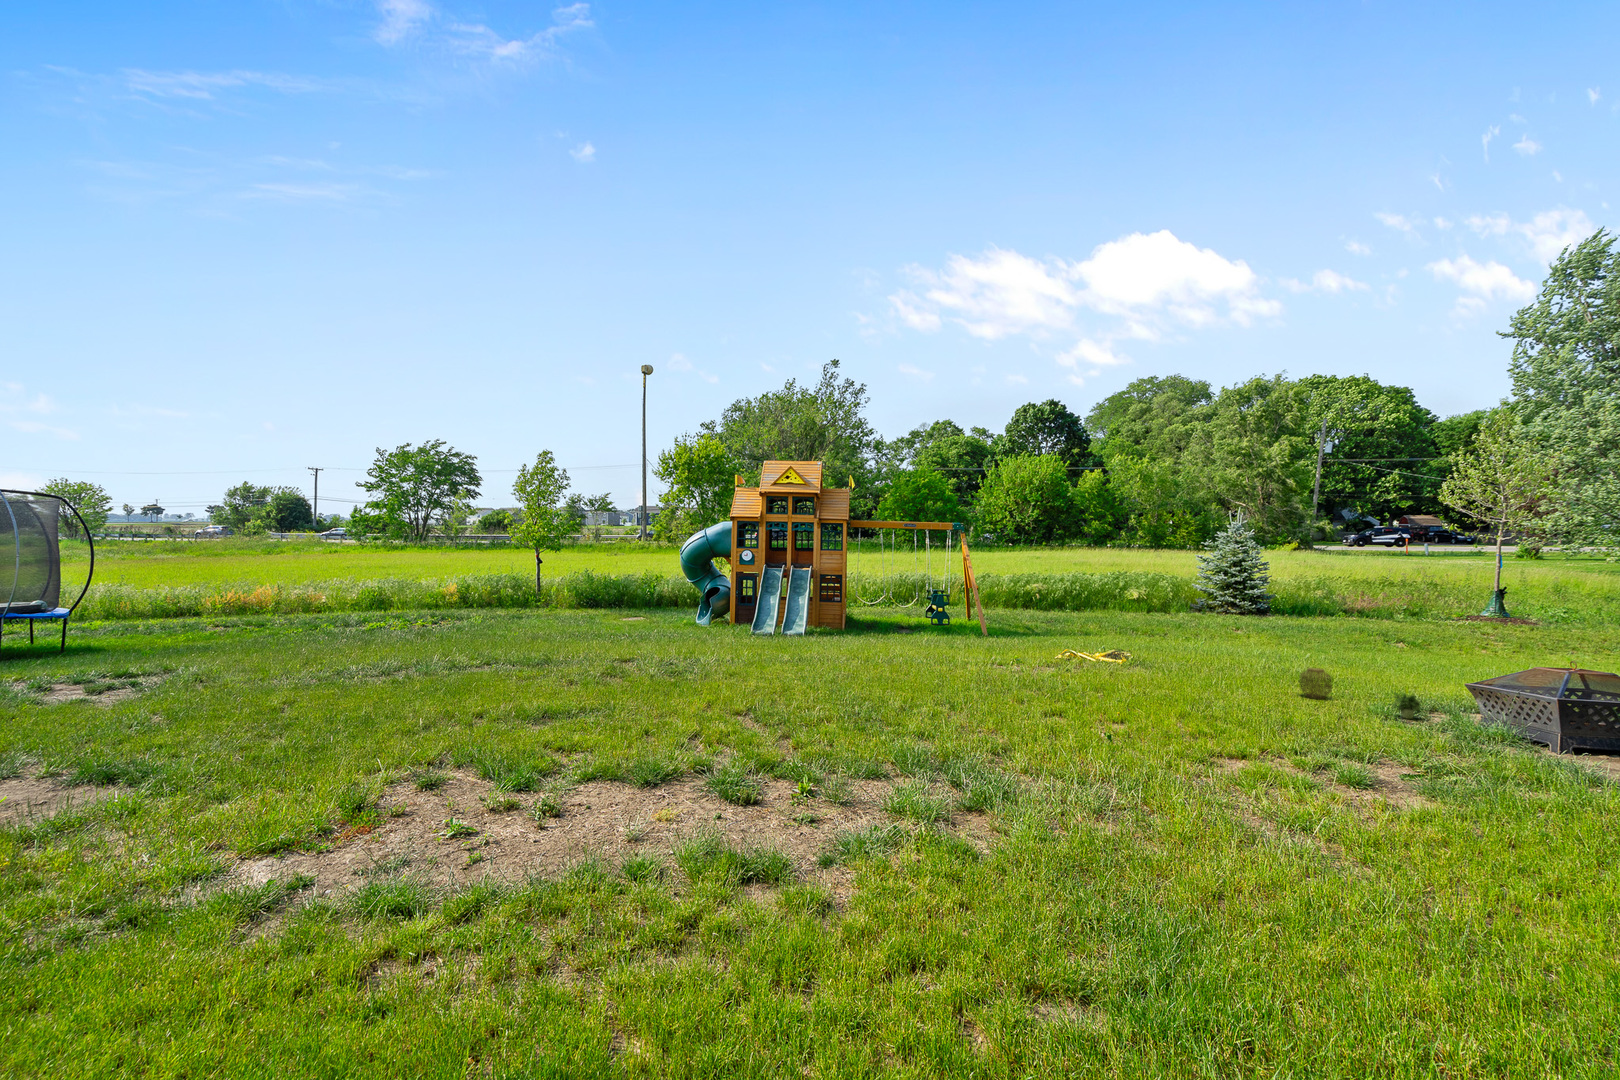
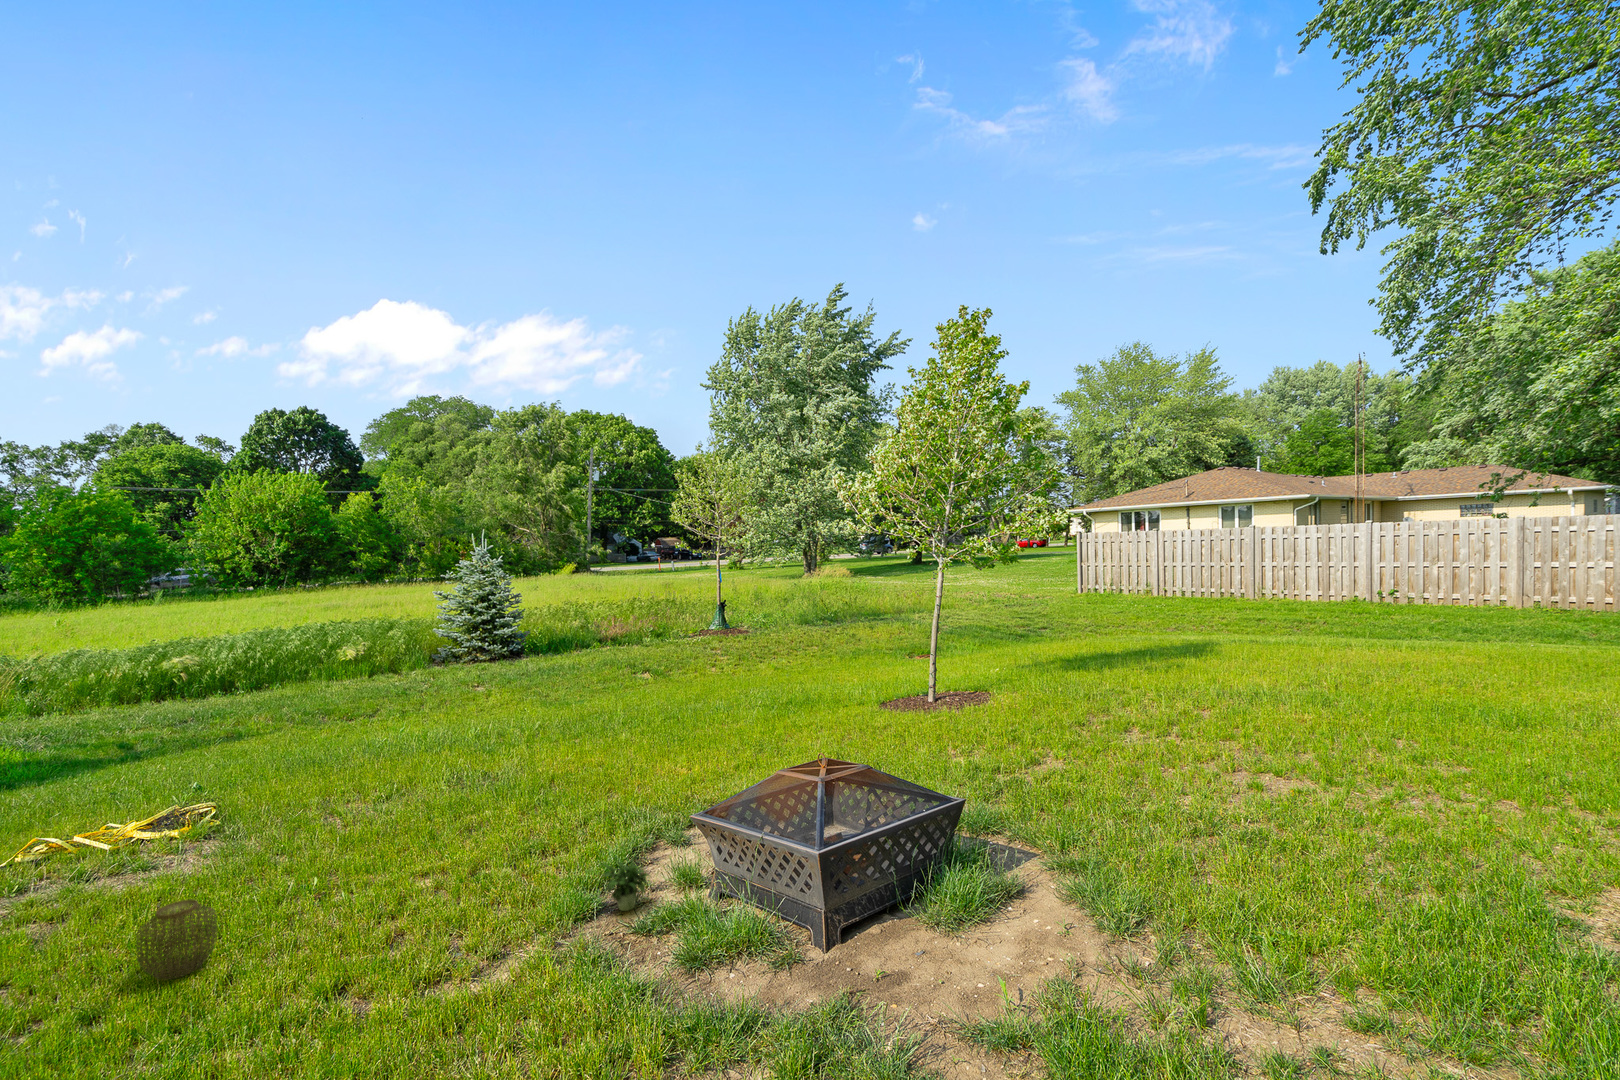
woven basket: present [1299,668,1332,699] -> present [136,899,217,980]

